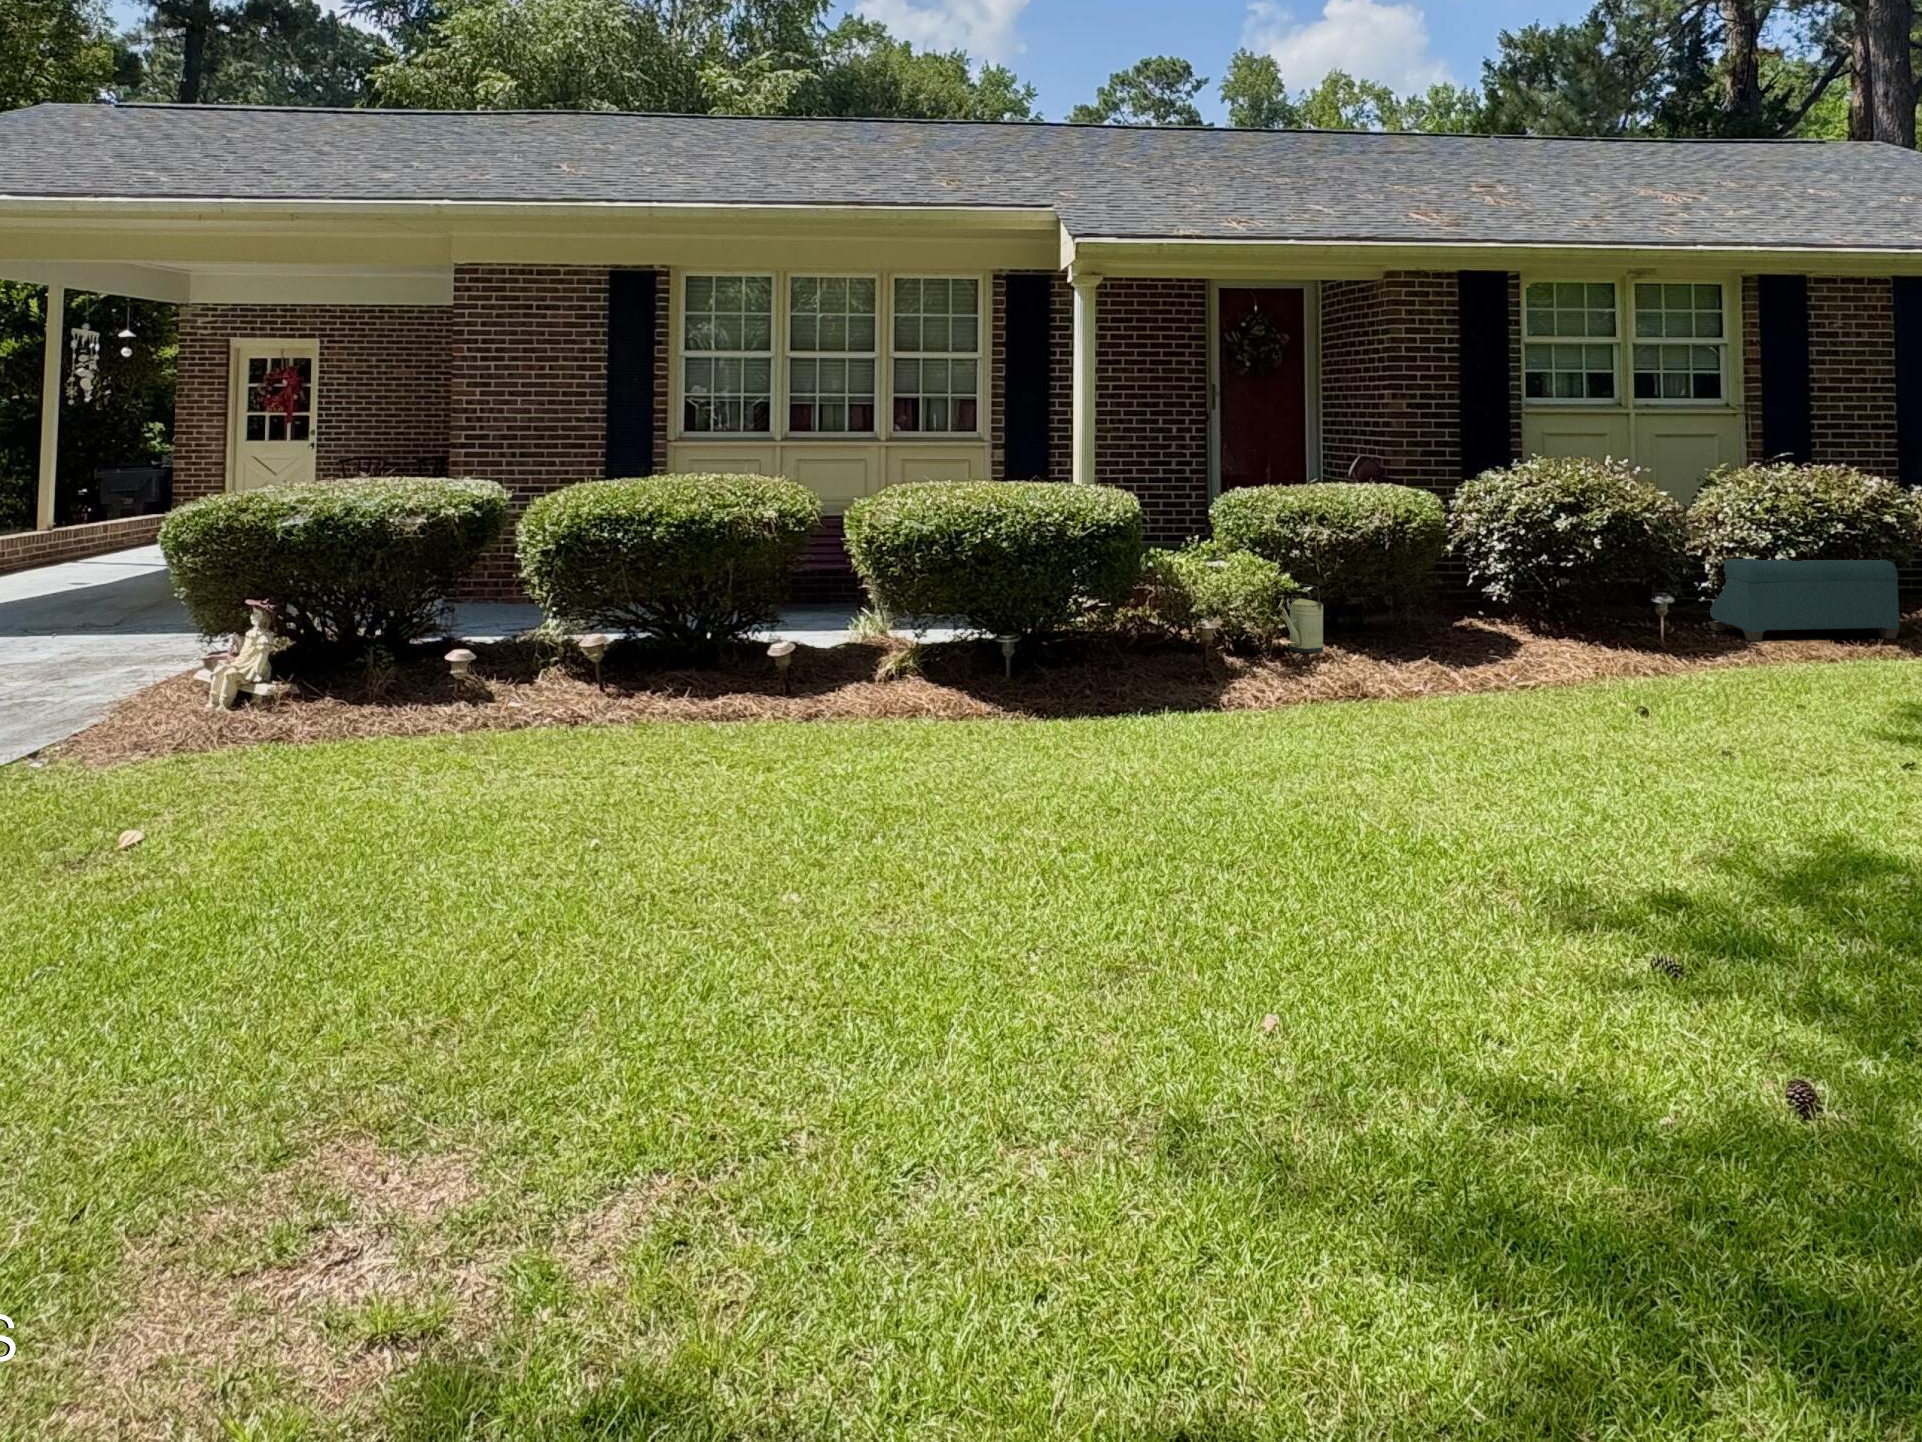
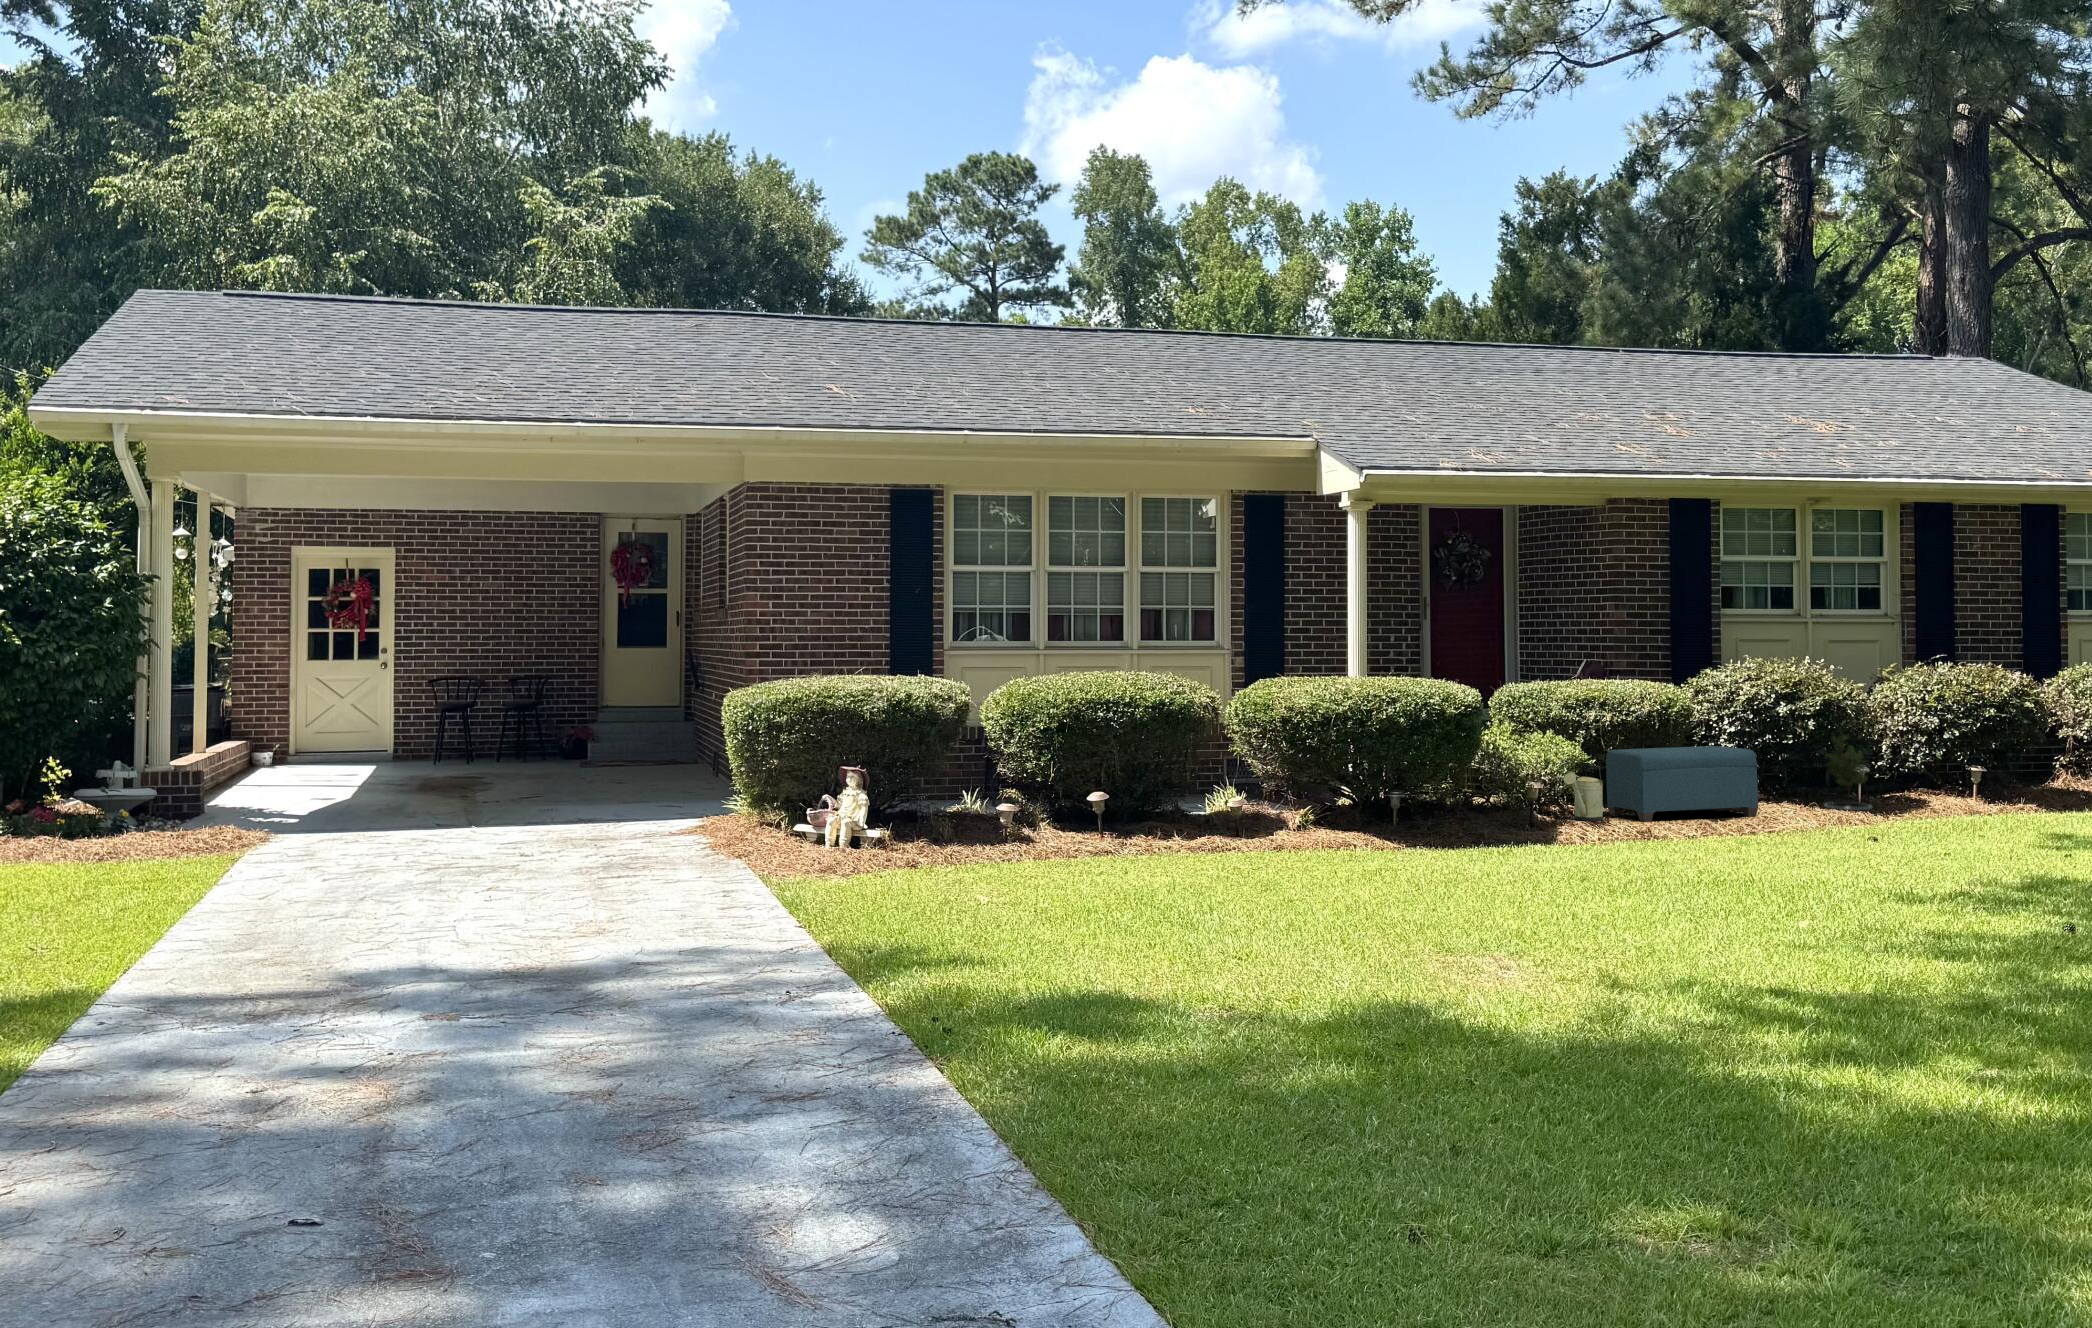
potted tree: none [1617,540,1681,643] -> present [1824,728,1872,810]
bench: present [1709,558,1899,641] -> present [1606,746,1758,822]

